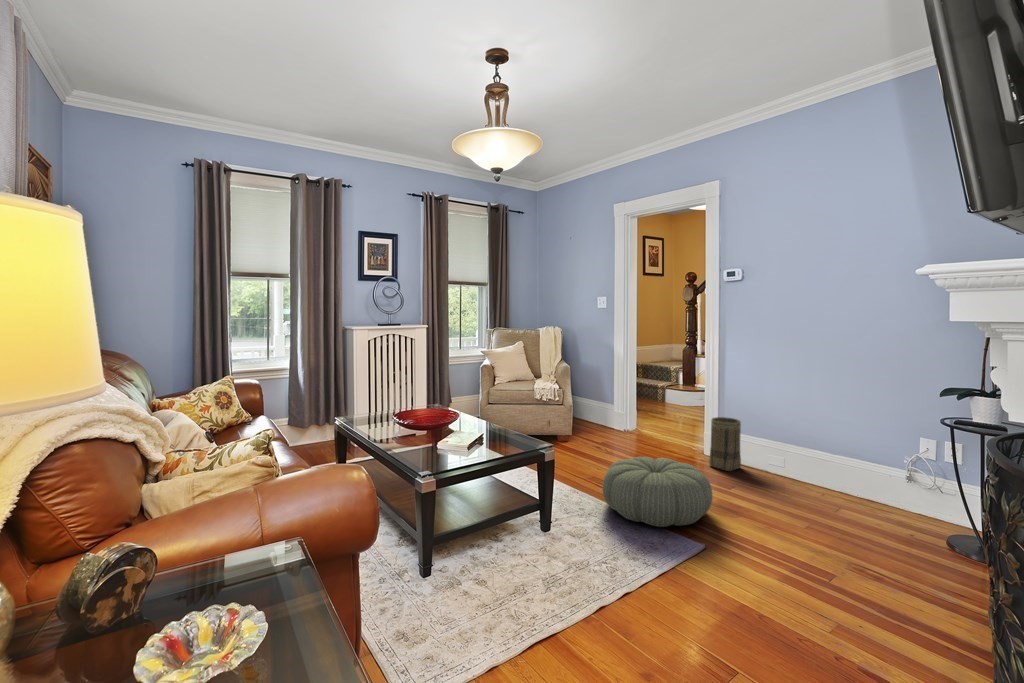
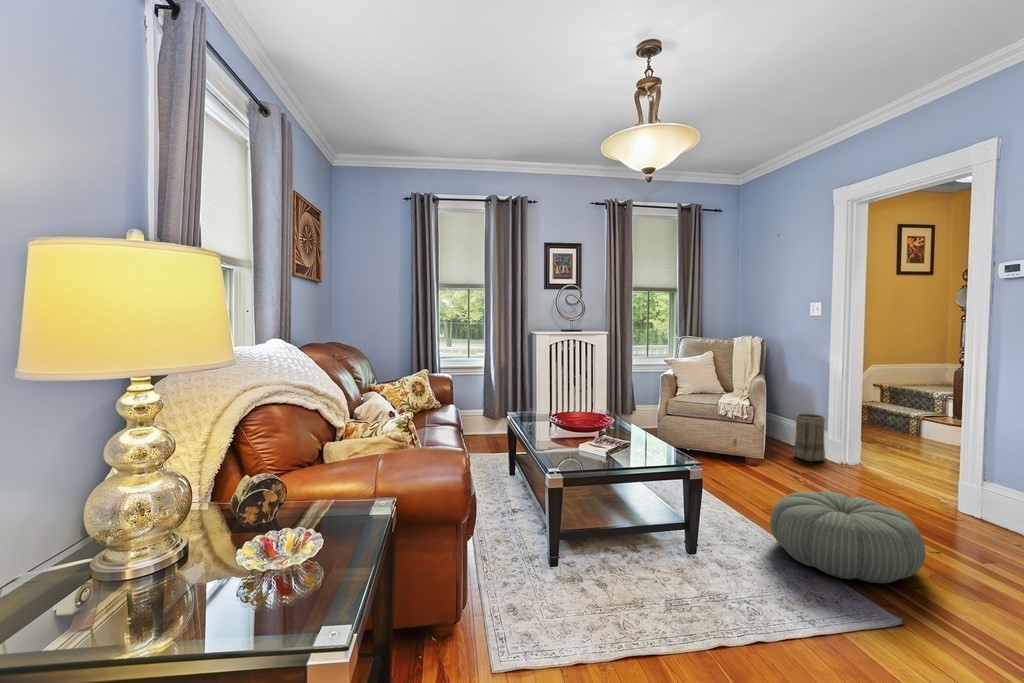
basket: present [709,417,741,471] -> present [794,414,825,461]

